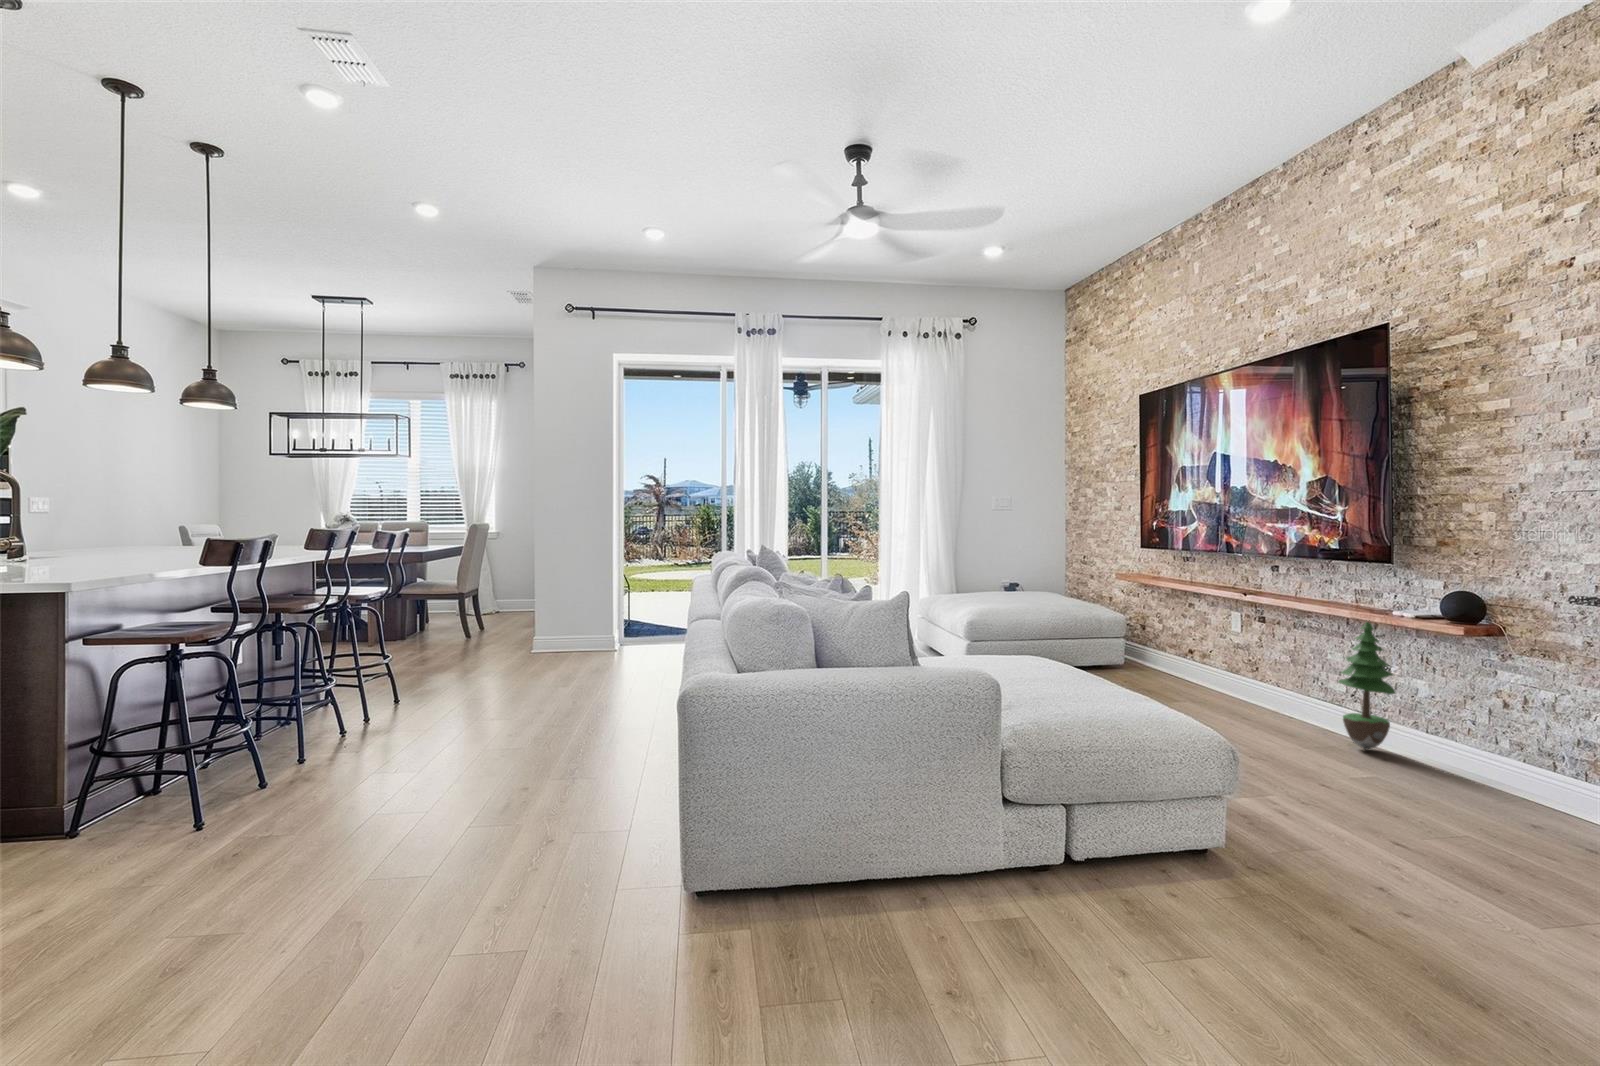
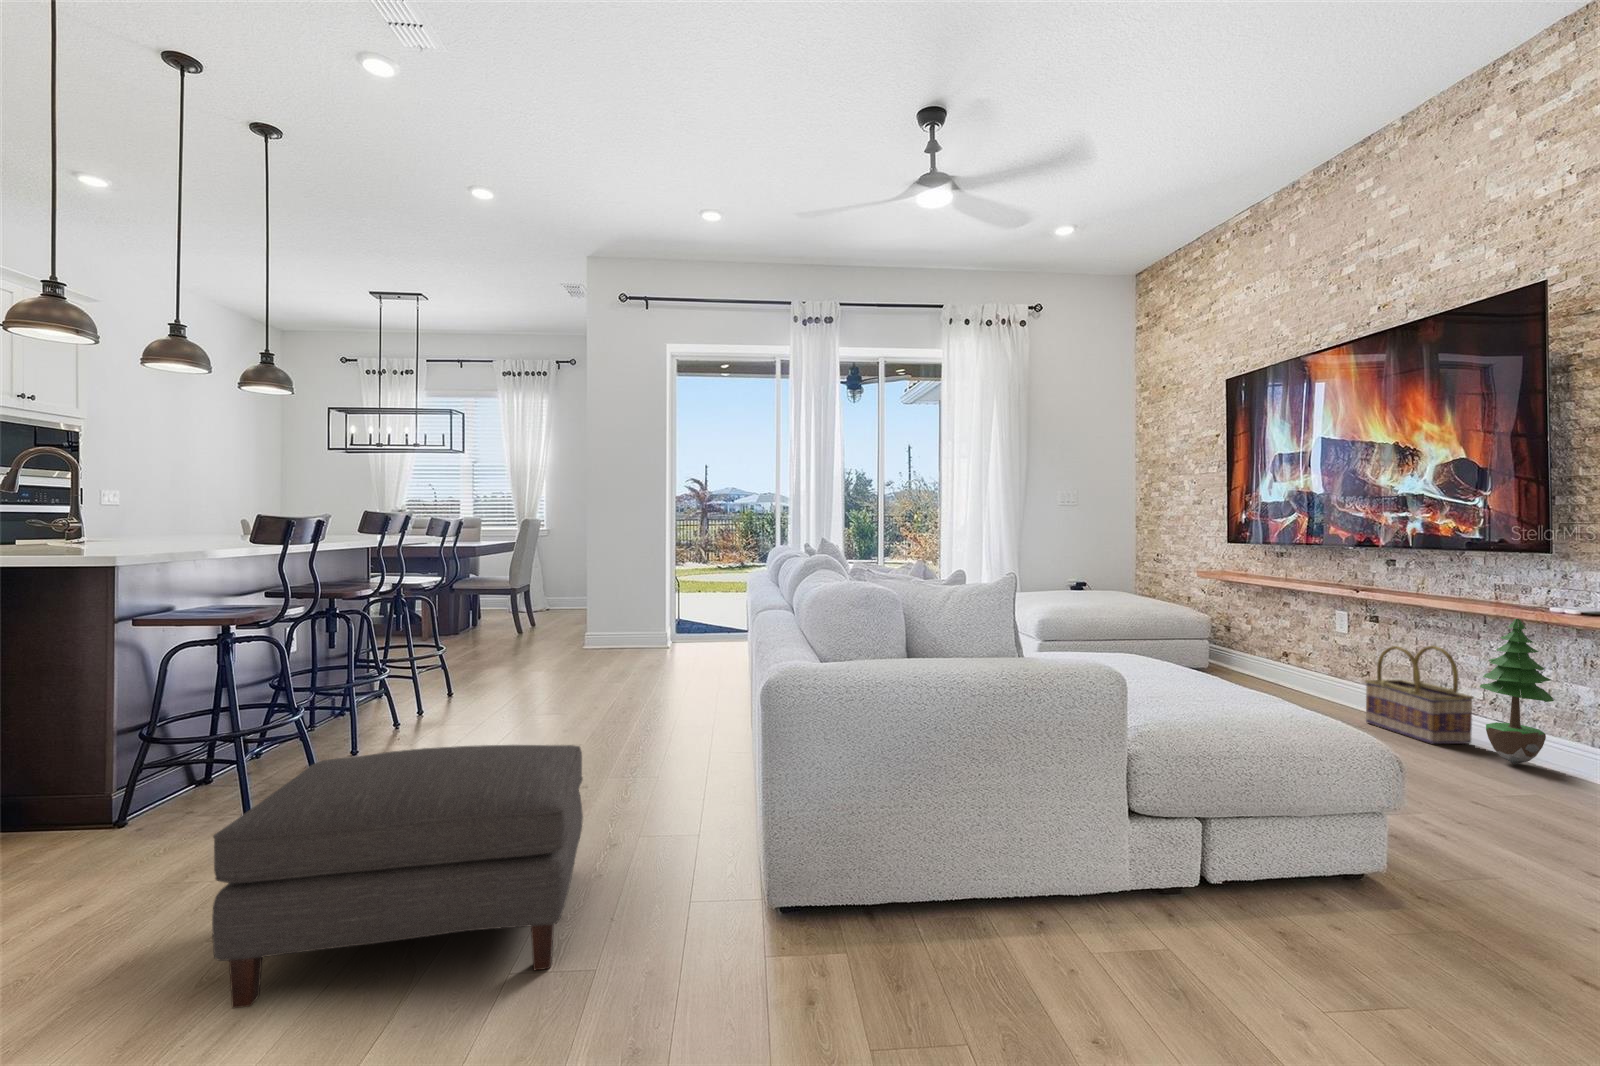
basket: none [1250,644,1338,733] -> present [1365,645,1474,744]
ottoman: none [183,751,520,987] -> present [212,745,583,1008]

